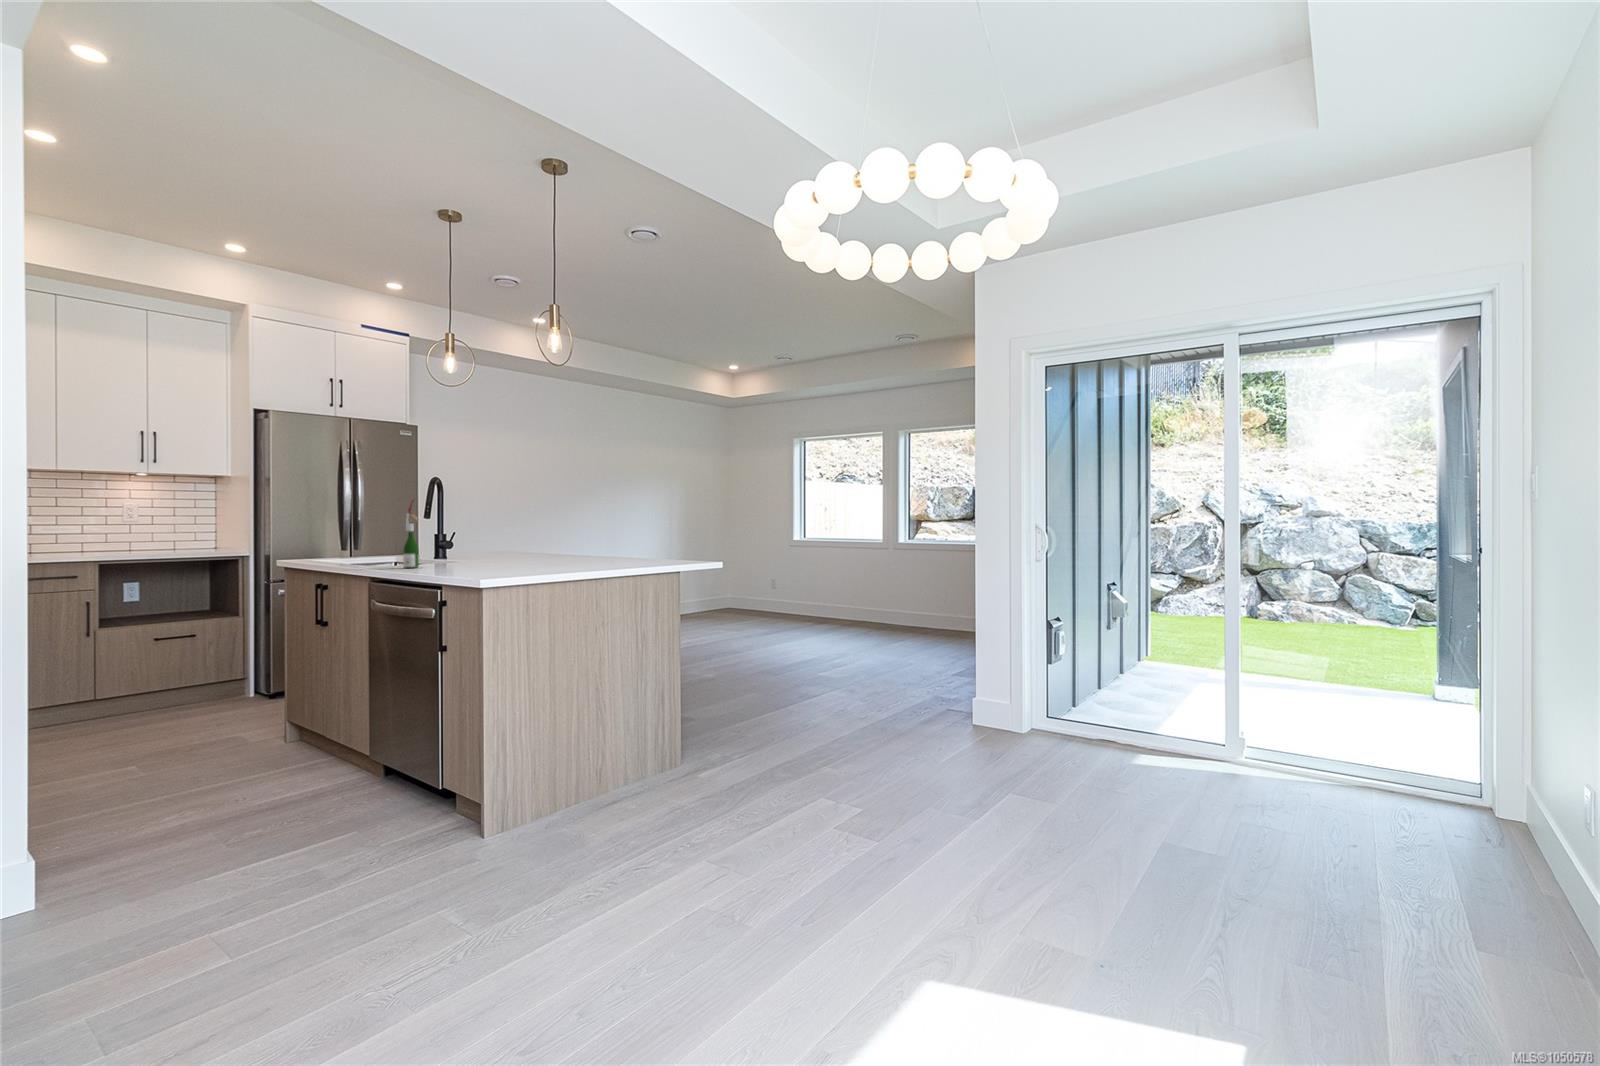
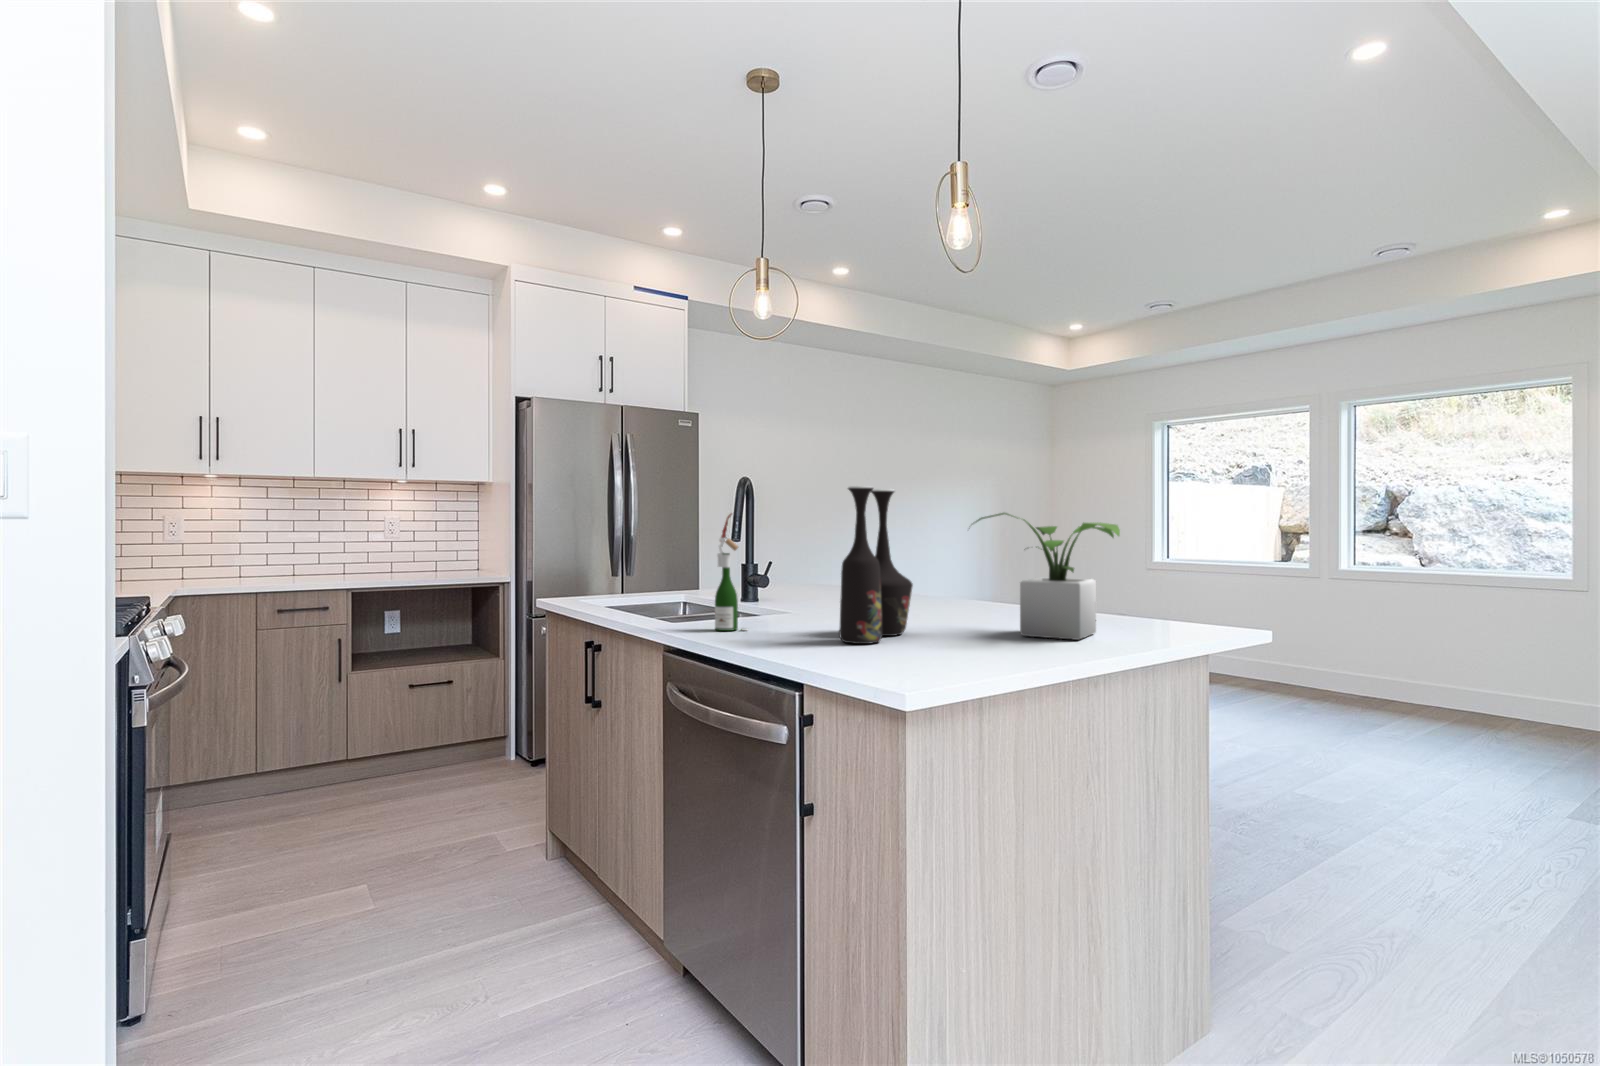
vase: none [474,485,523,569] -> present [839,486,913,644]
potted plant: none [554,500,636,566] -> present [976,513,1120,640]

